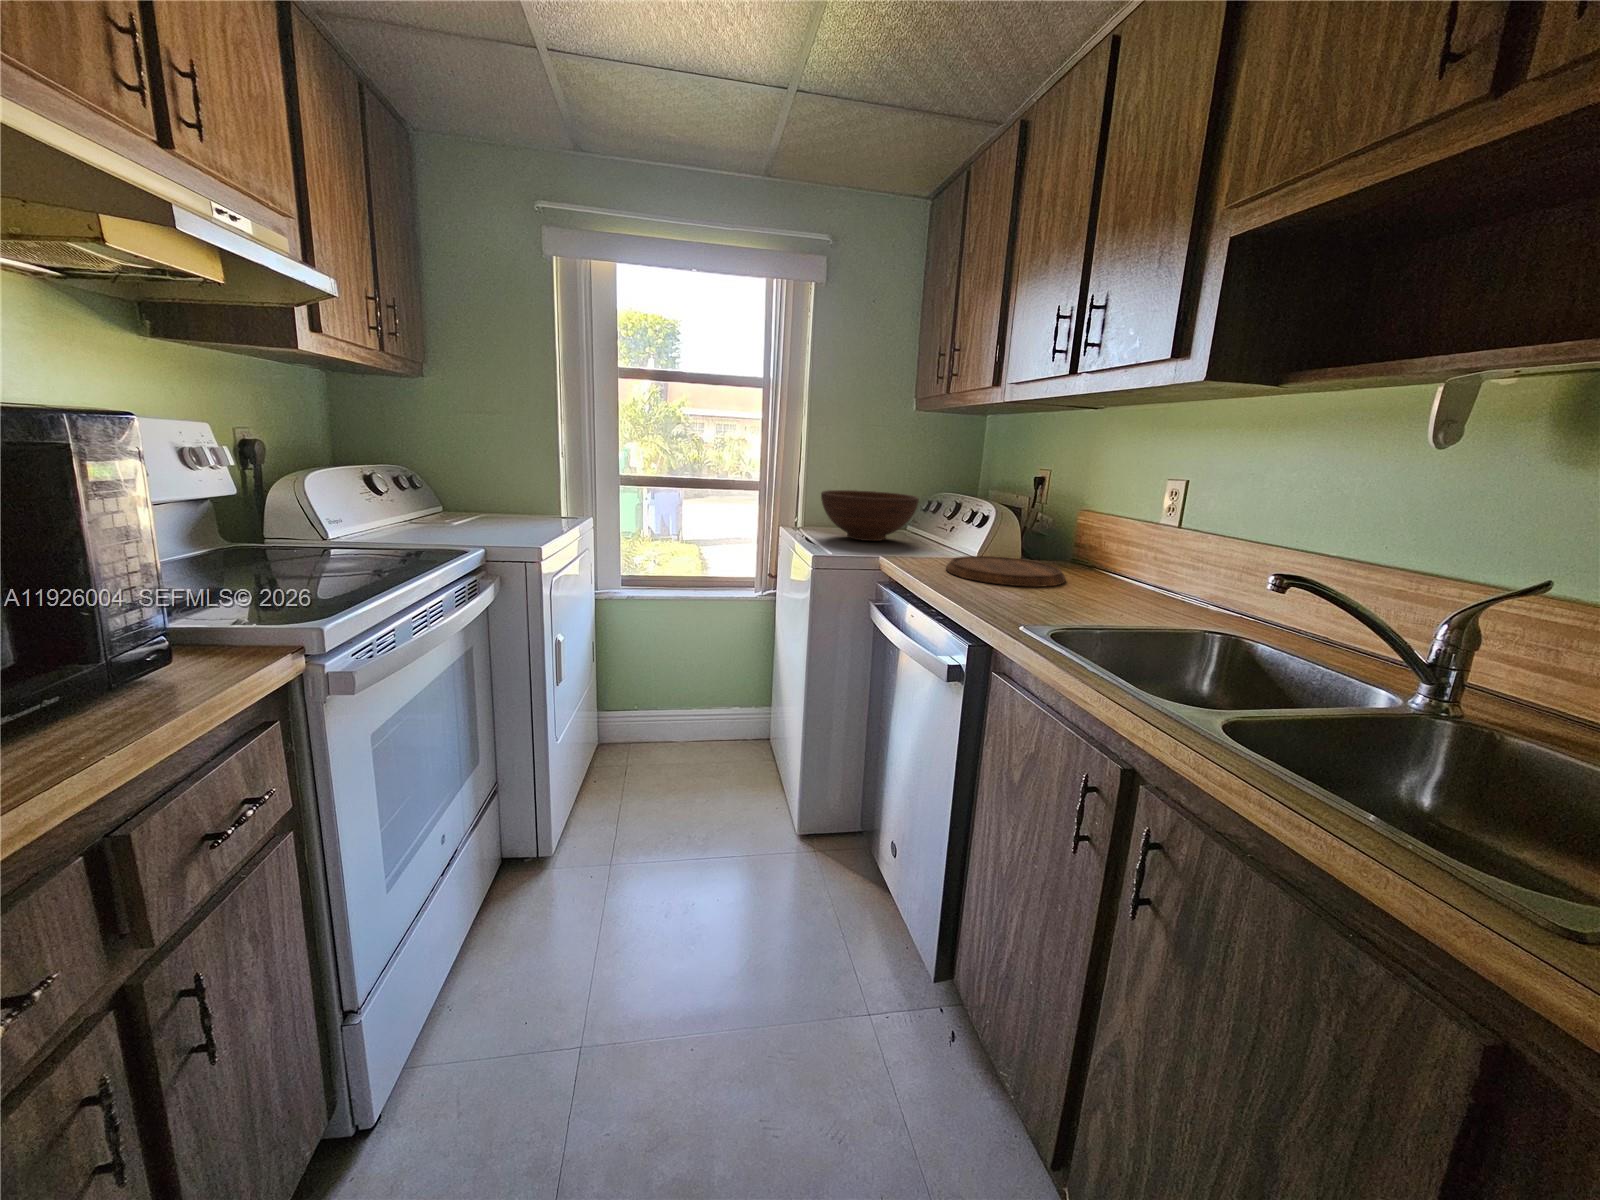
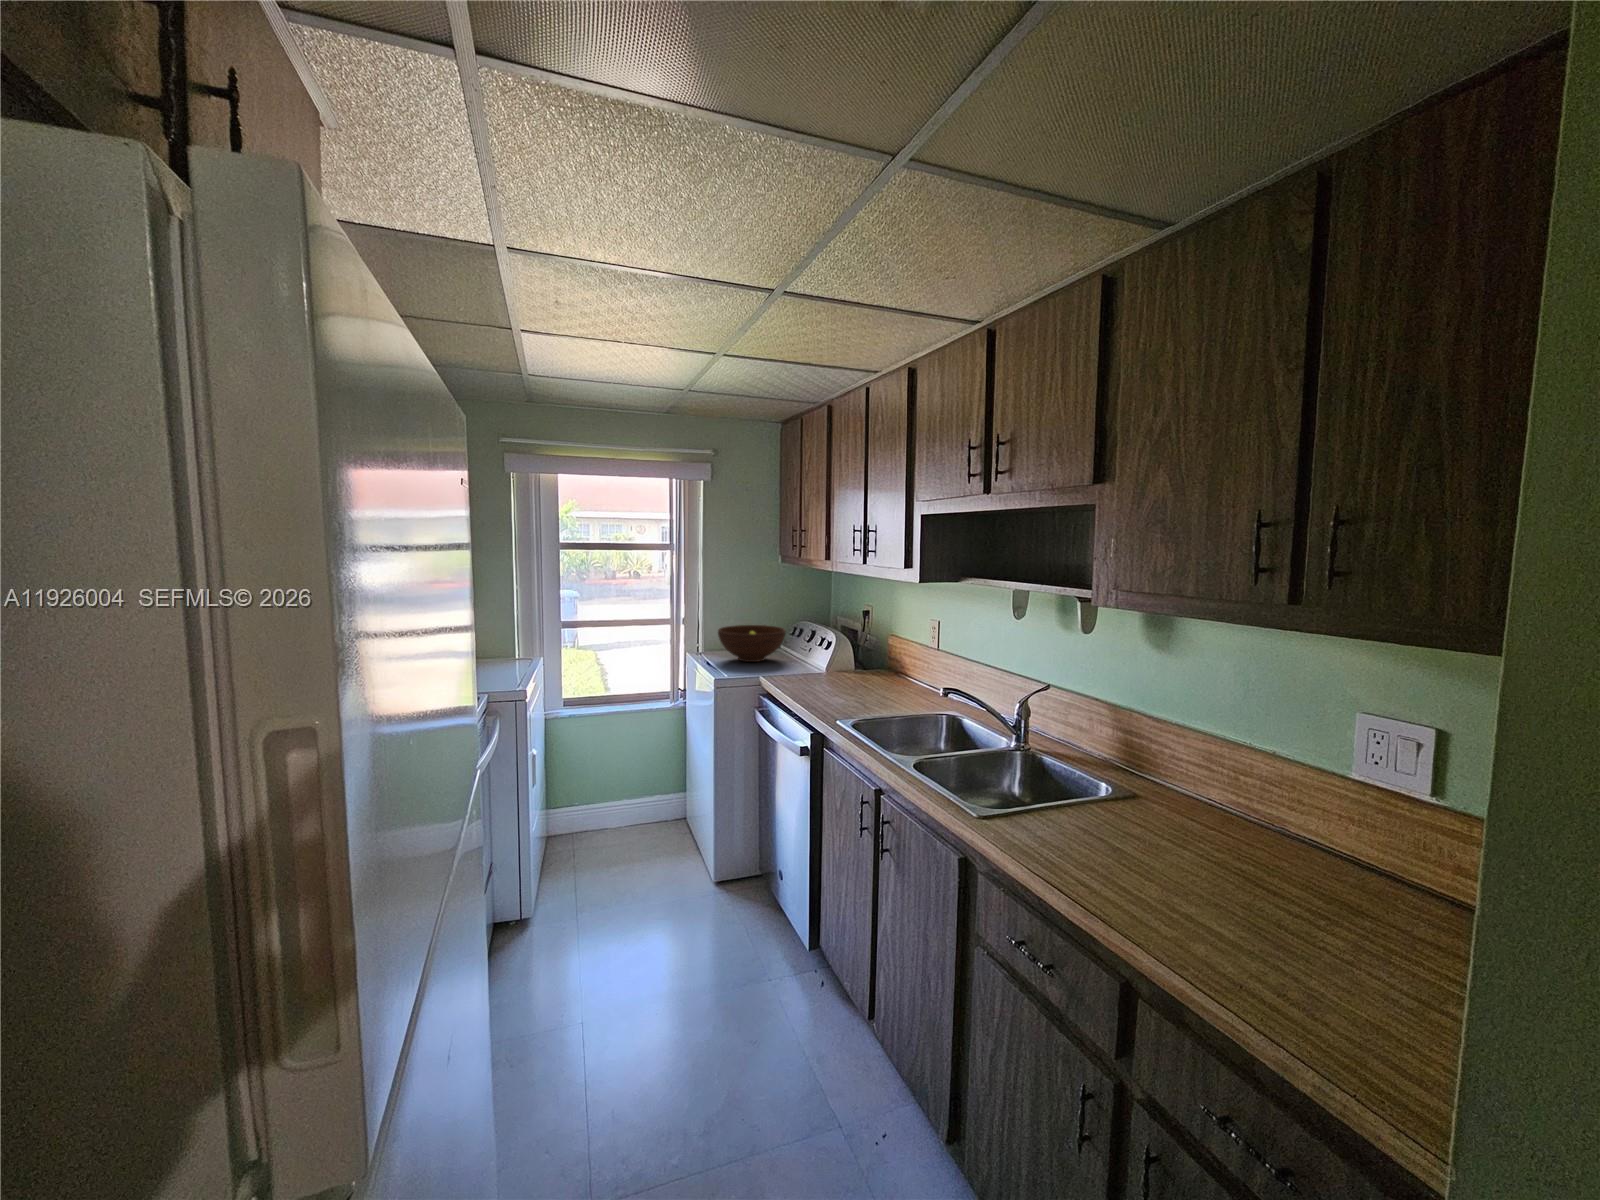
cutting board: present [946,556,1065,587] -> none [802,671,875,692]

